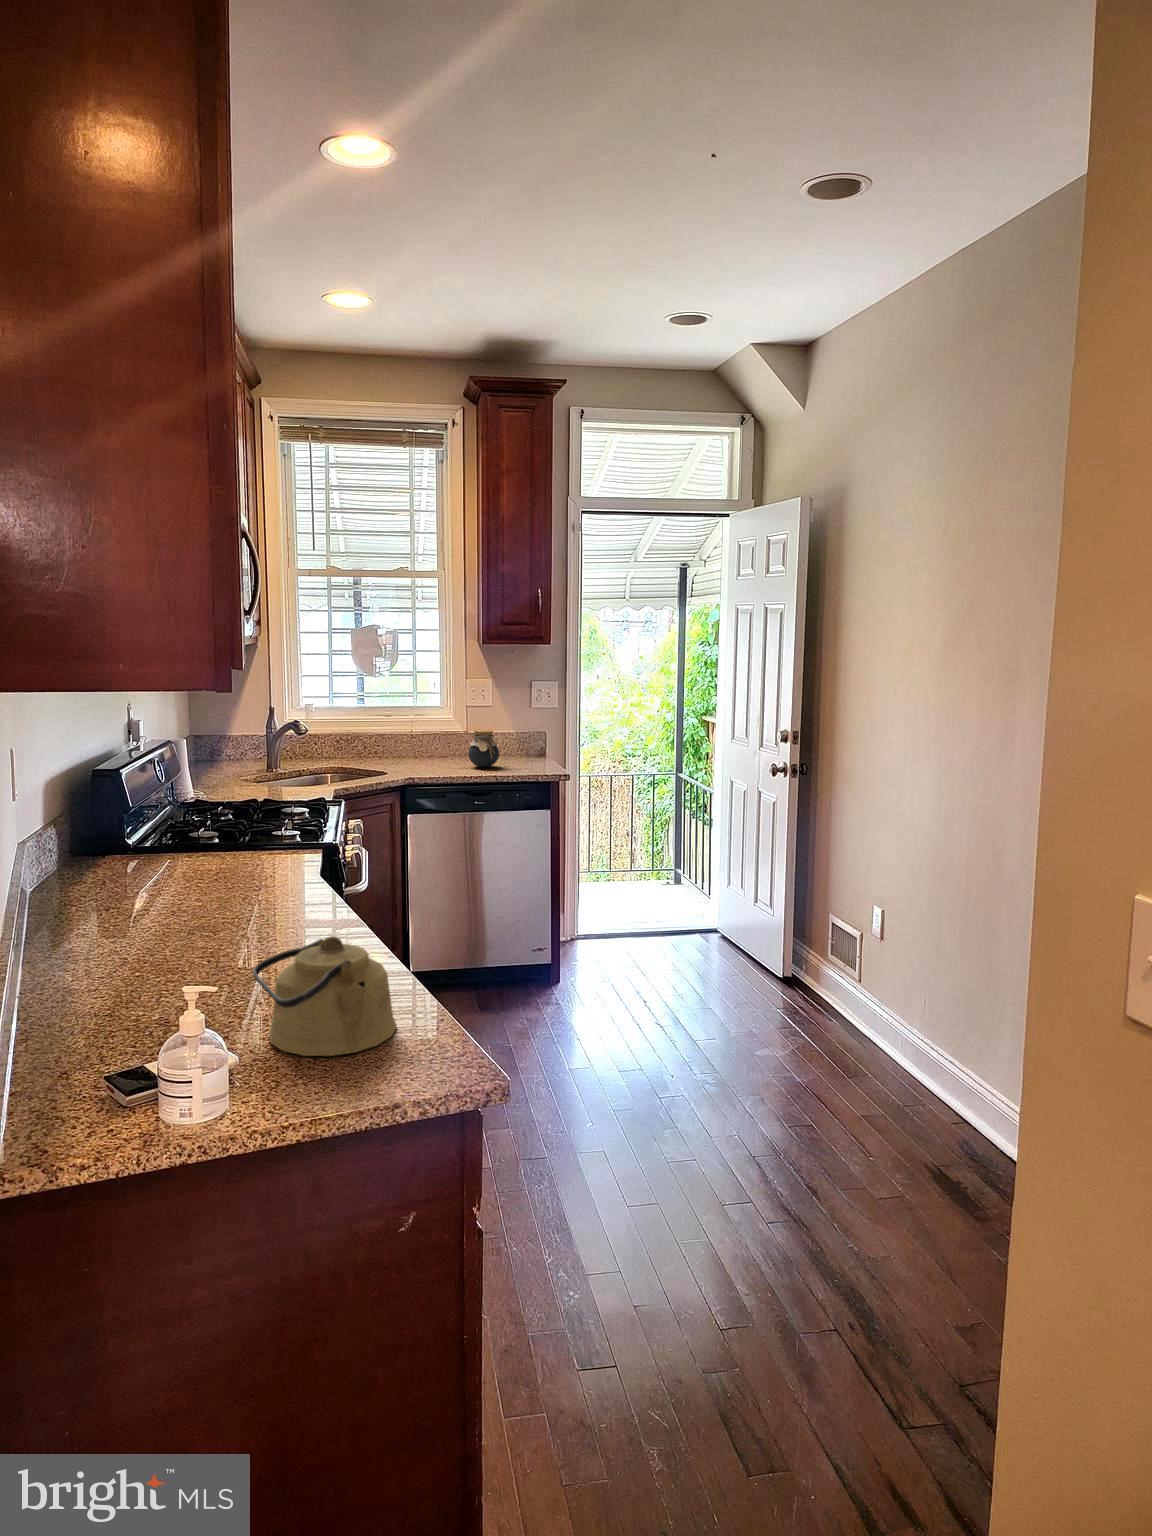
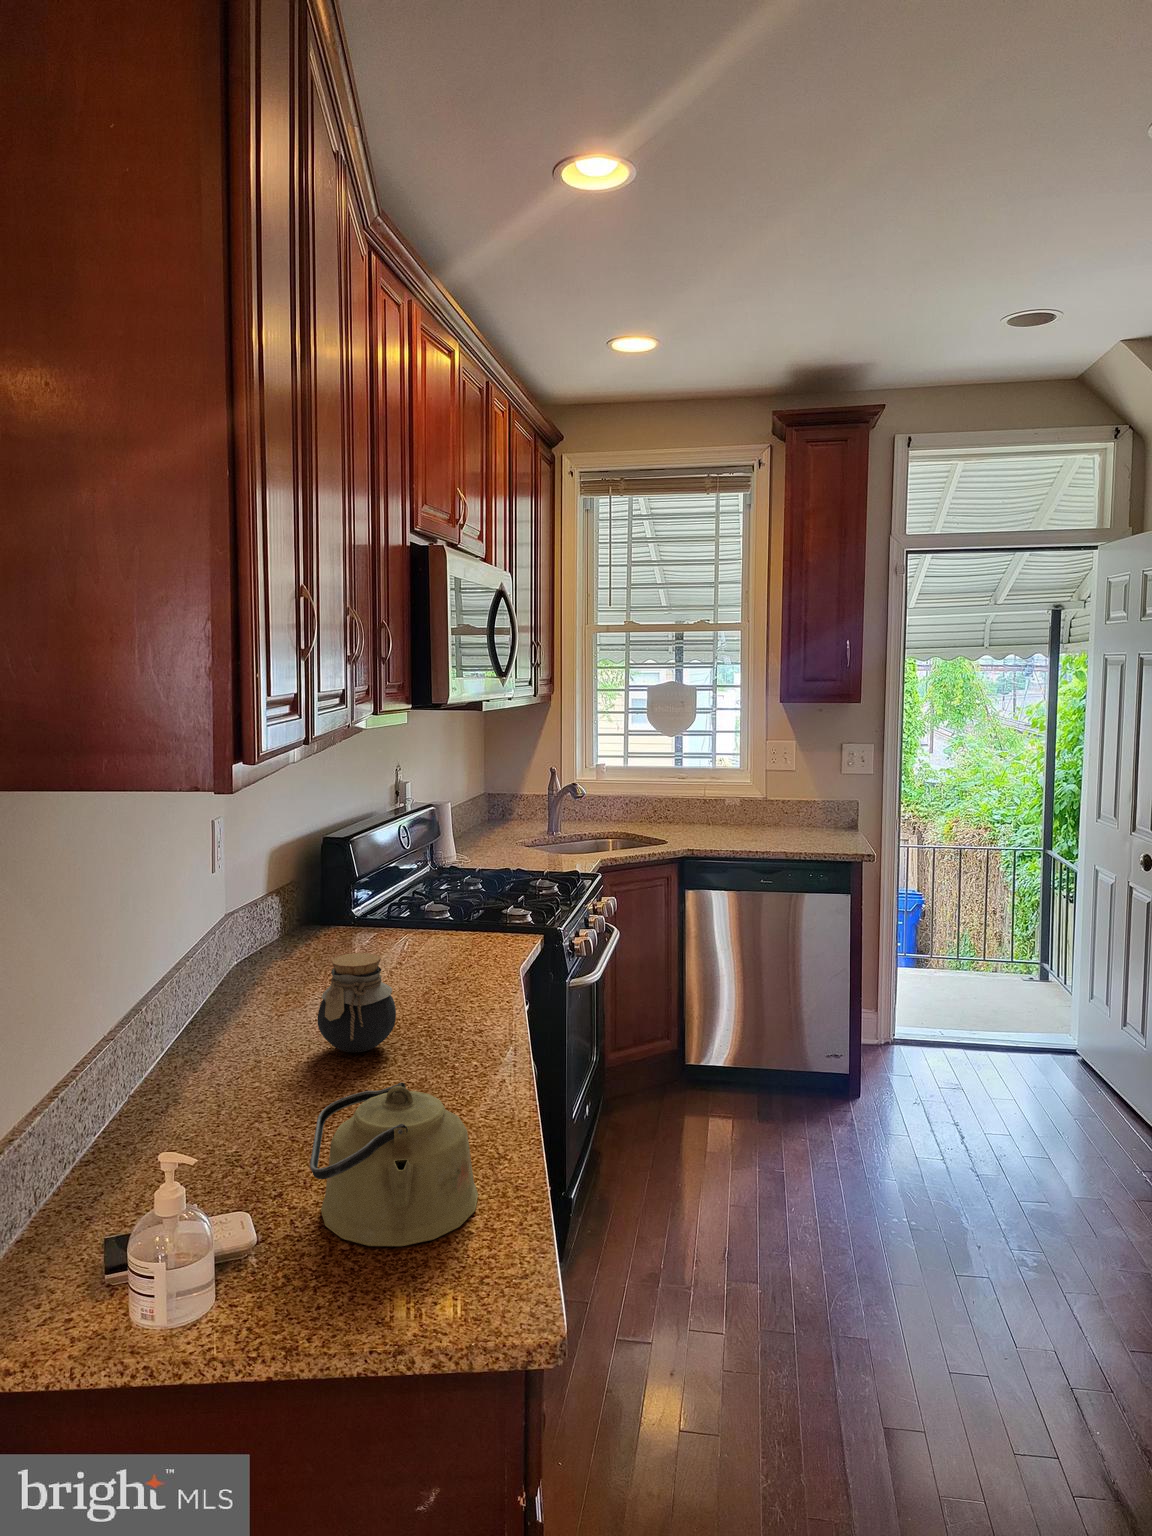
jar: present [468,730,499,768] -> present [317,953,396,1052]

